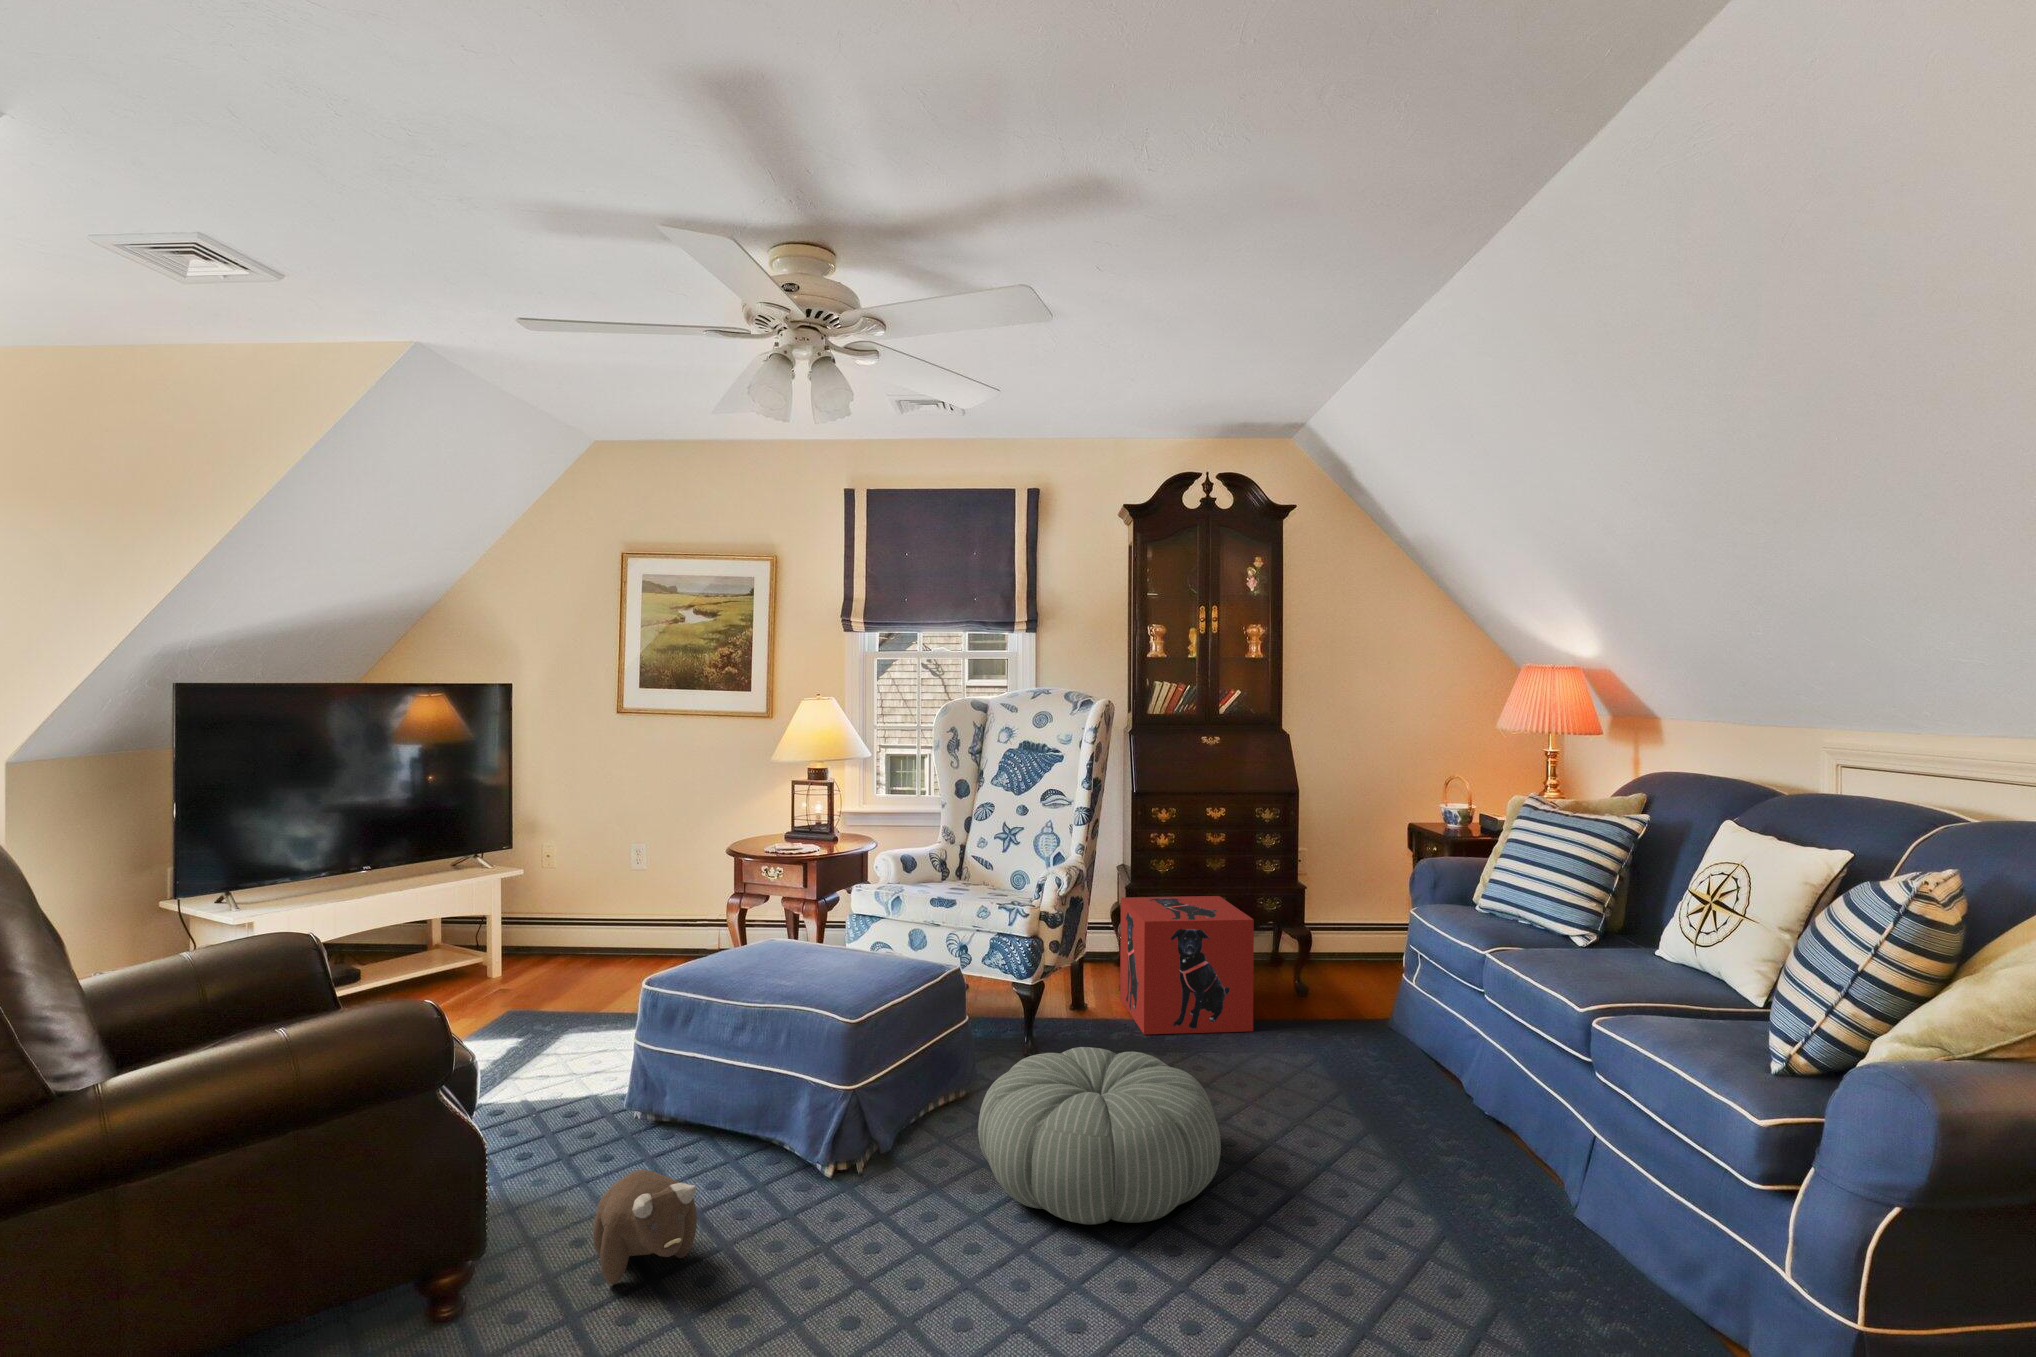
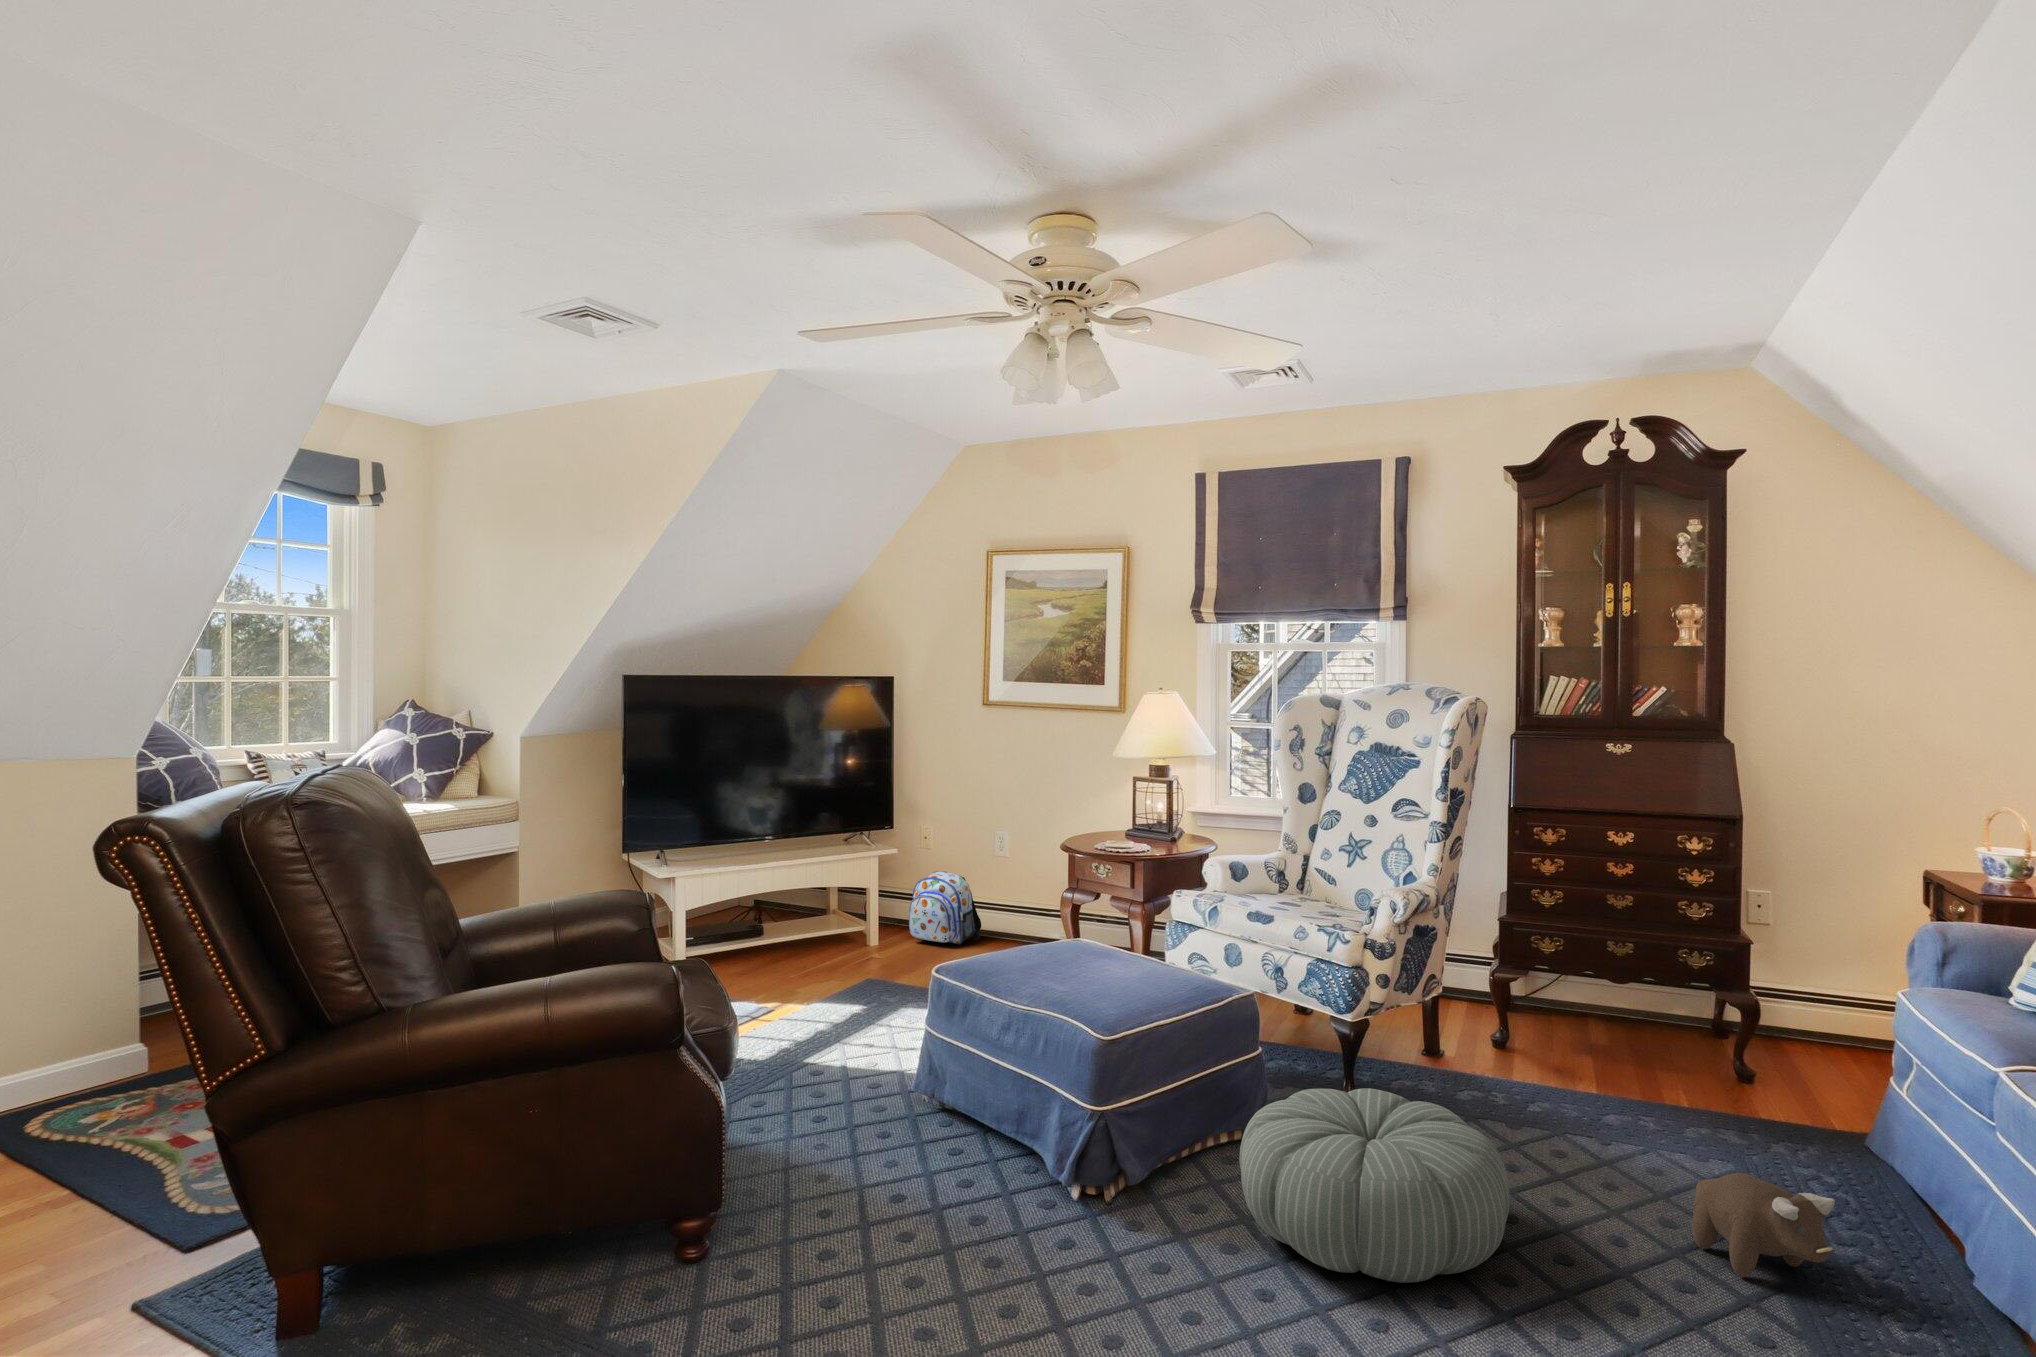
backpack: none [537,889,619,964] -> present [909,871,981,944]
storage box: present [1120,896,1254,1035] -> none [1490,931,1649,1109]
plush toy: present [593,1170,697,1285] -> present [1692,1173,1835,1277]

